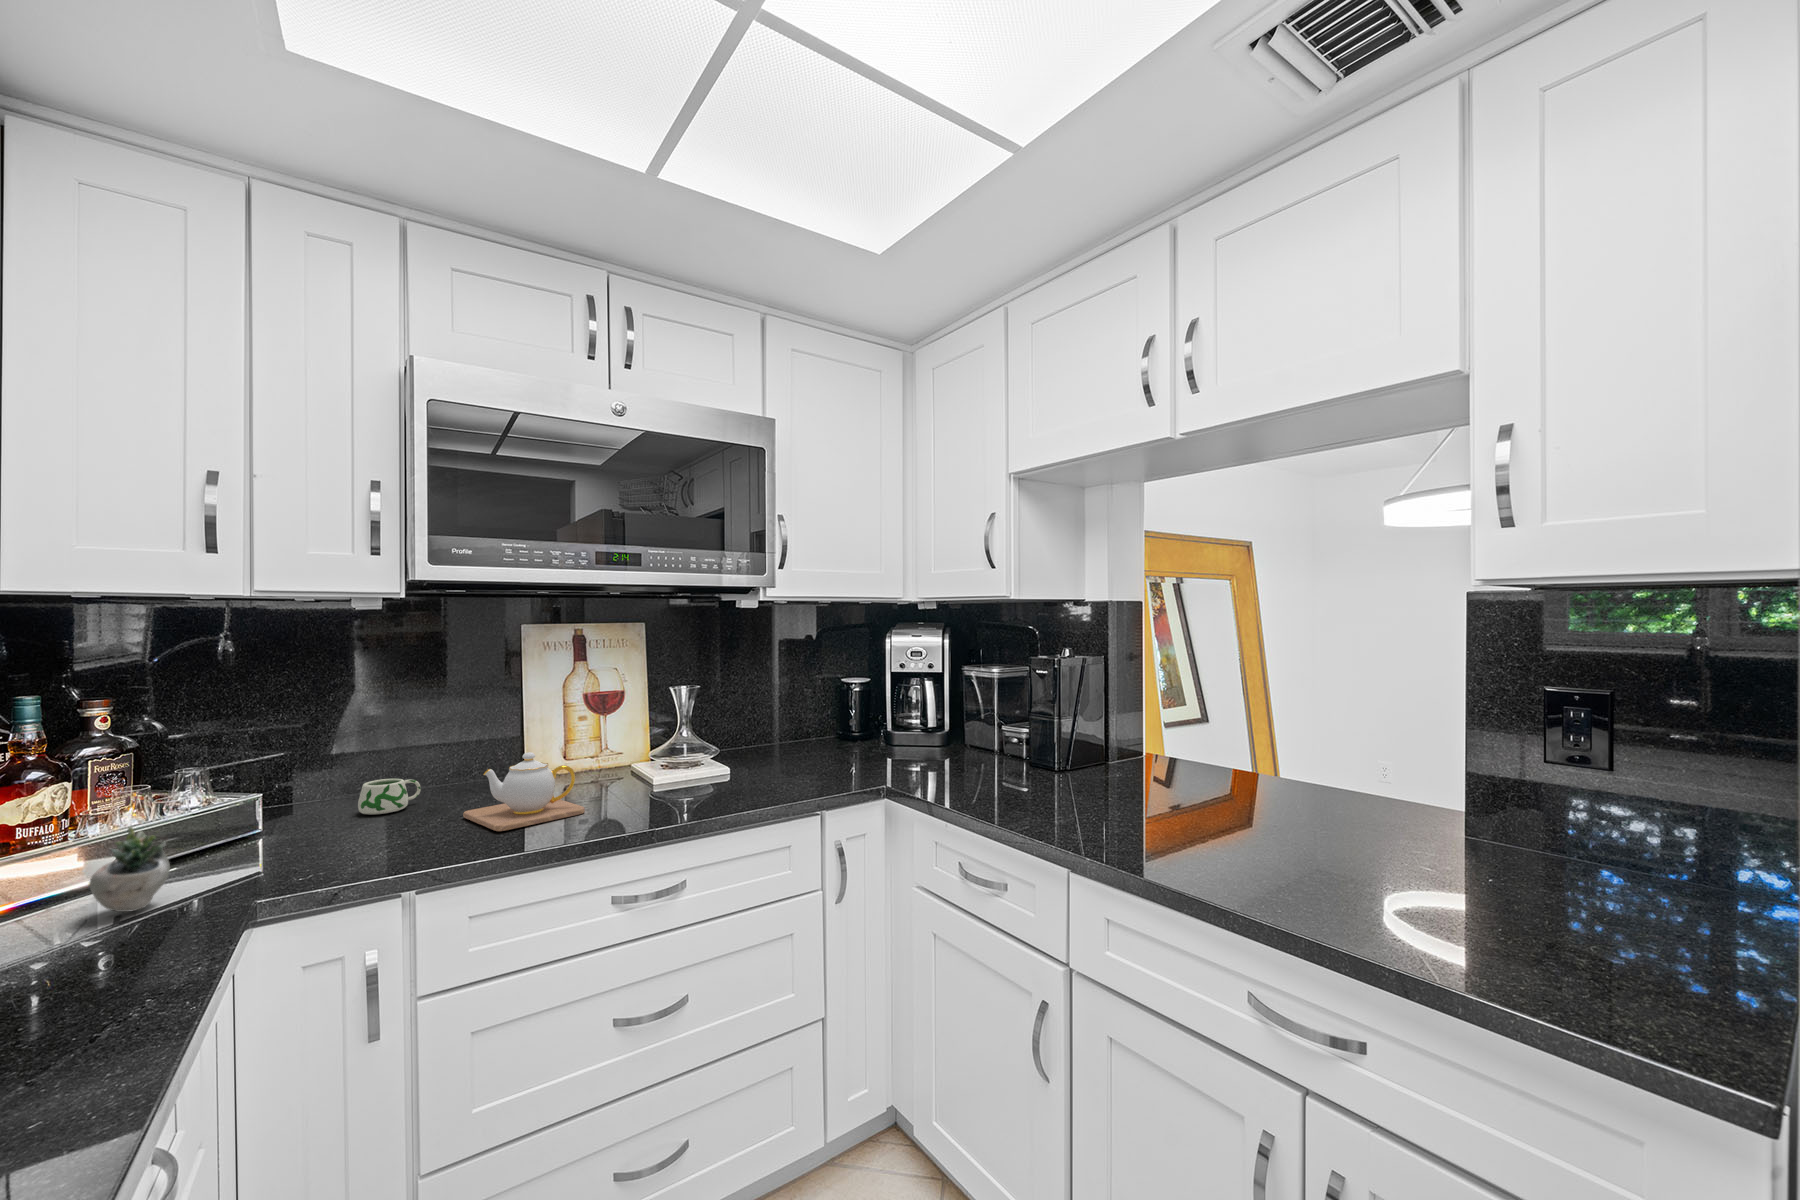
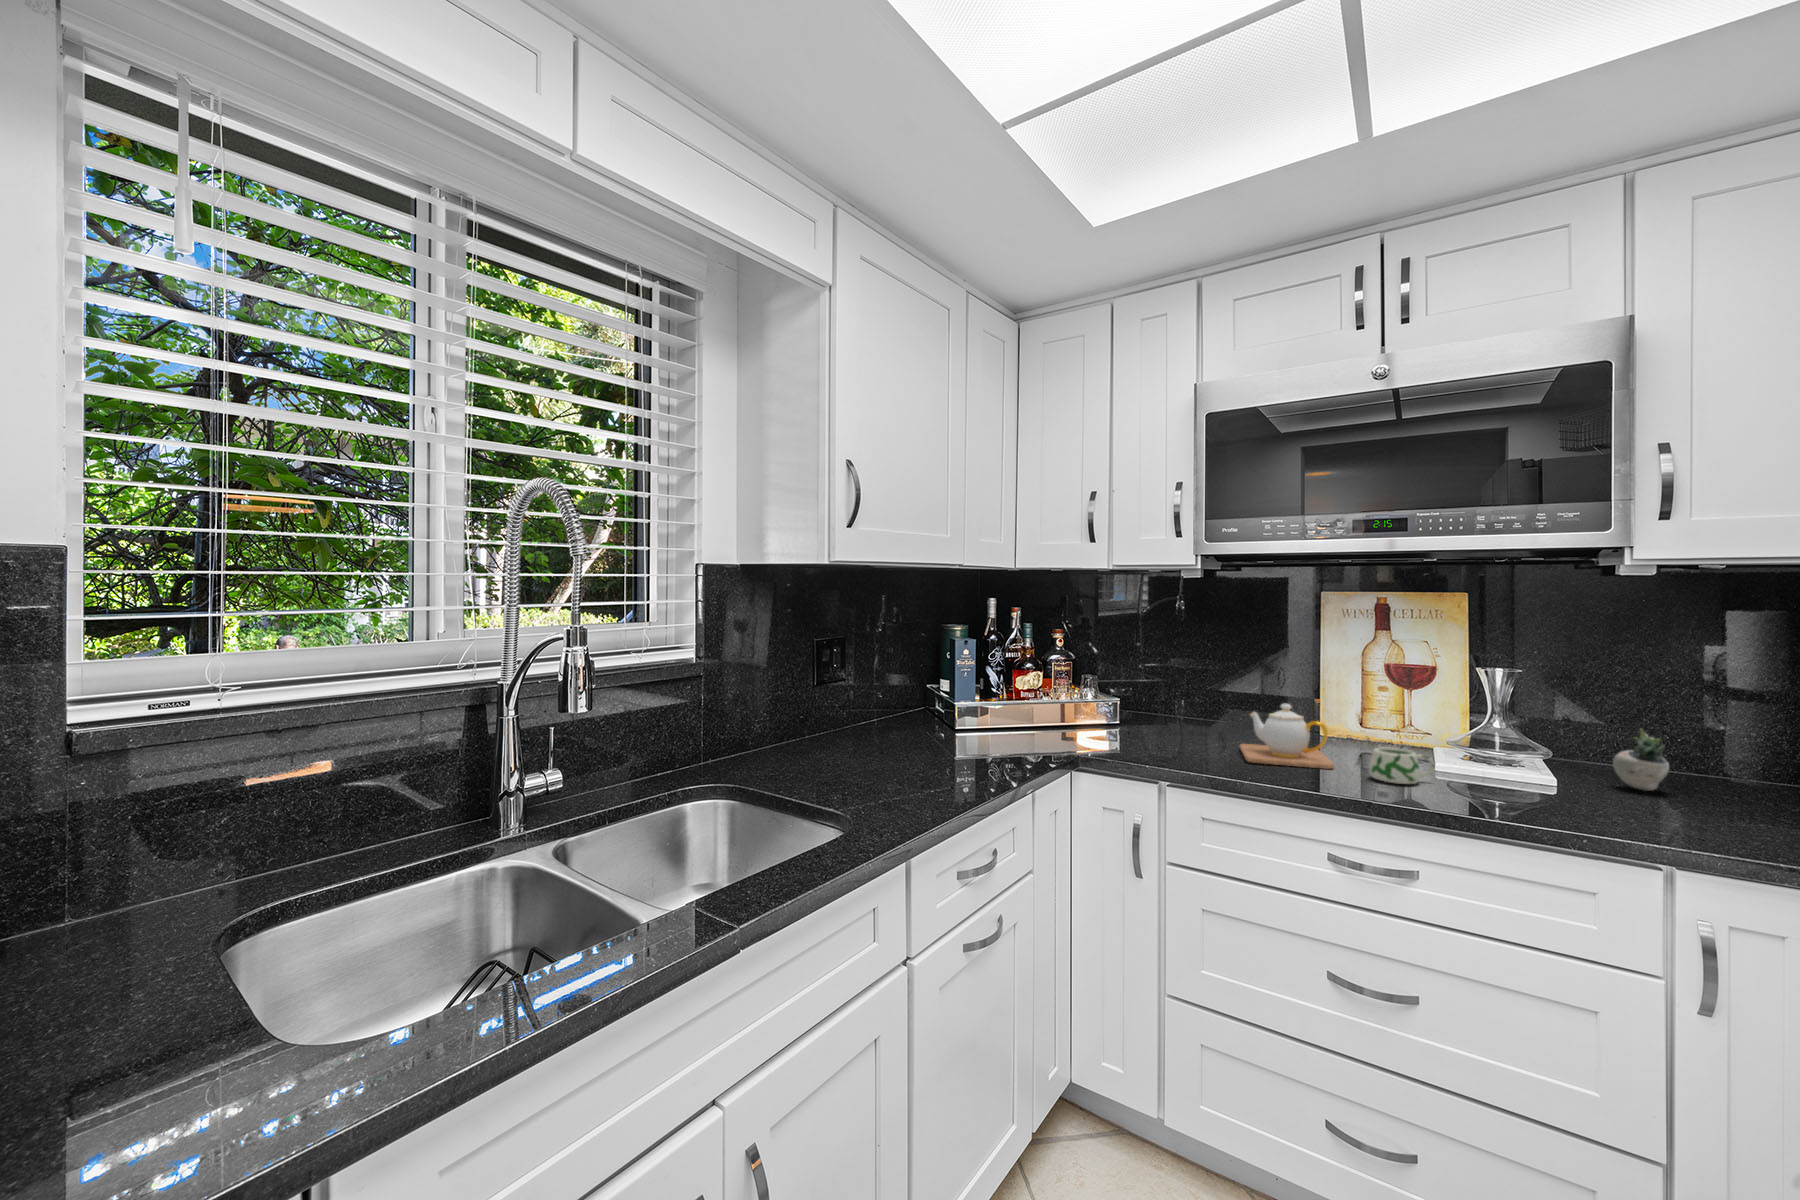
mug: present [358,779,421,814] -> present [1369,747,1435,784]
succulent plant: present [89,802,243,912] -> present [1613,727,1723,791]

